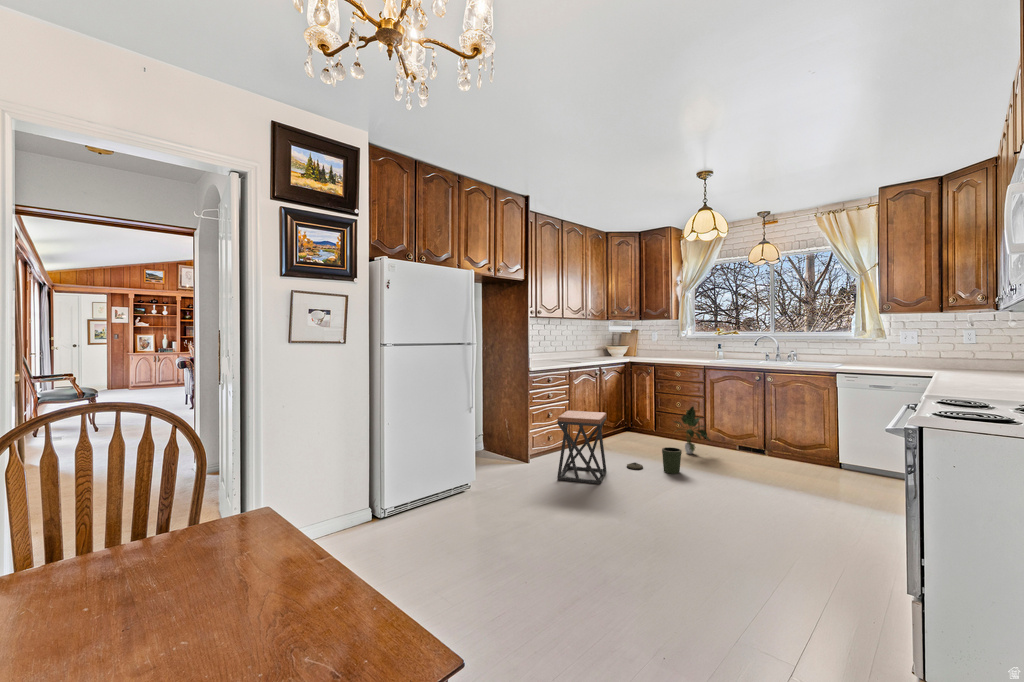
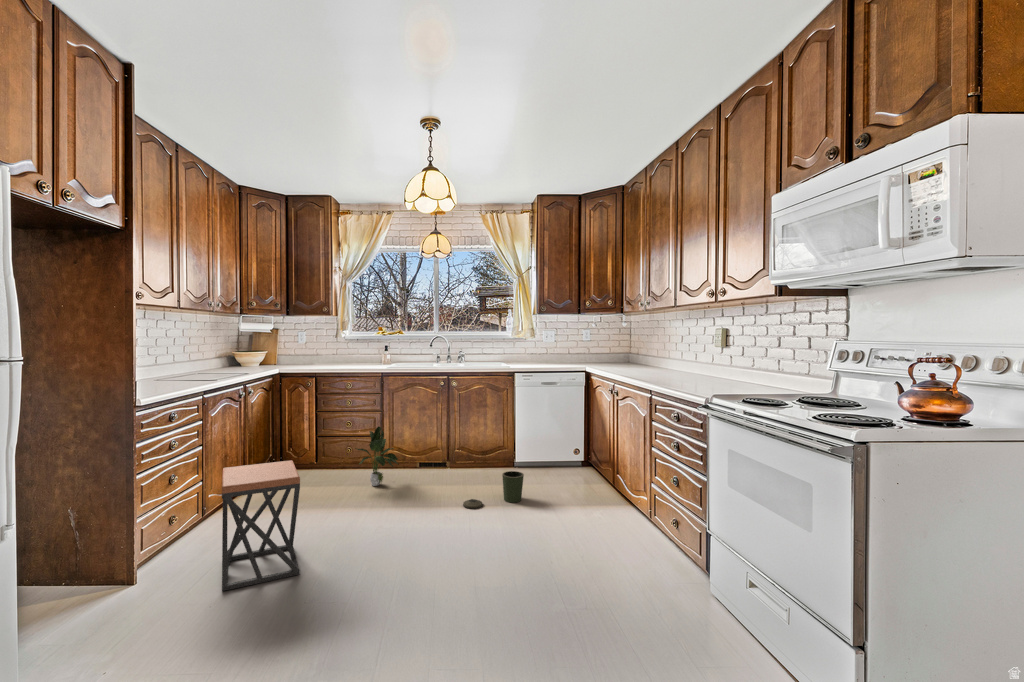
trash can: present [627,447,682,474] -> present [463,471,524,509]

